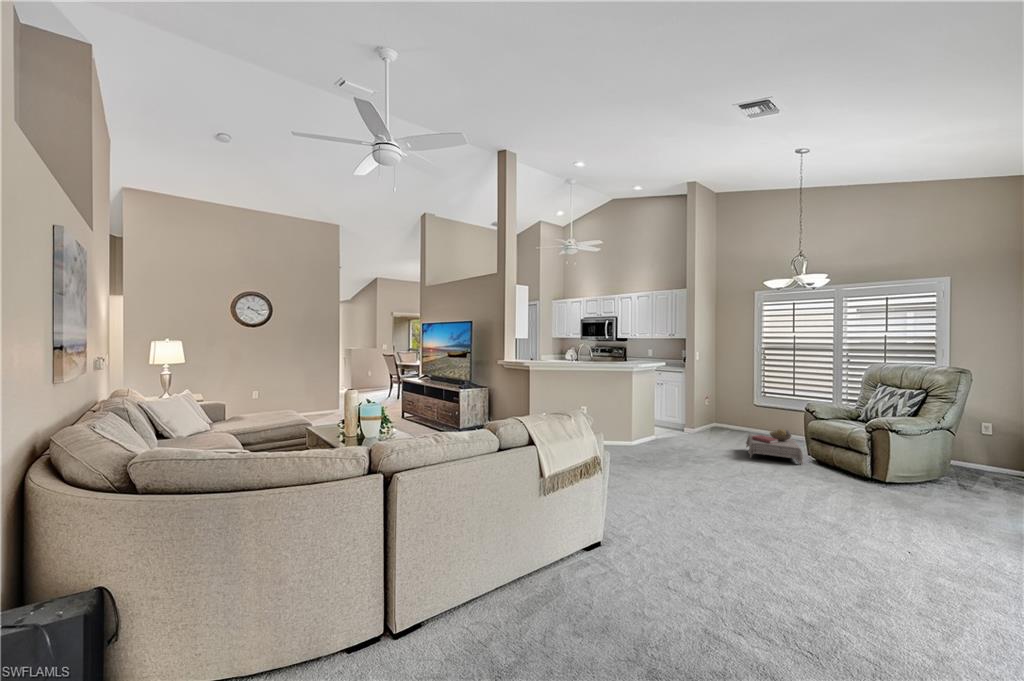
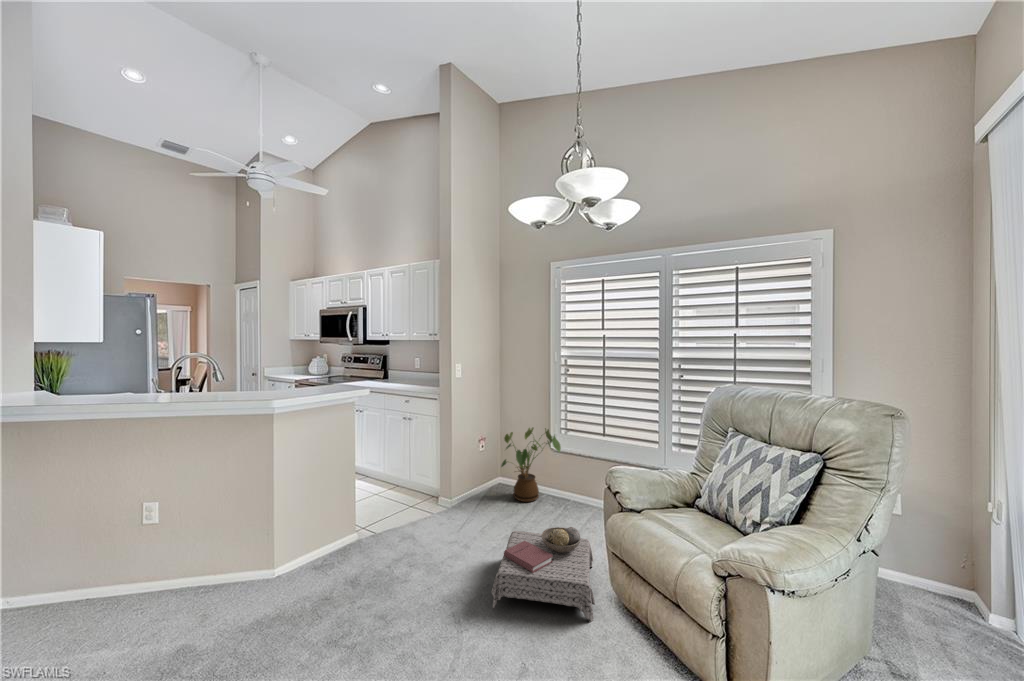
house plant: none [725,391,765,435] -> present [501,428,561,502]

